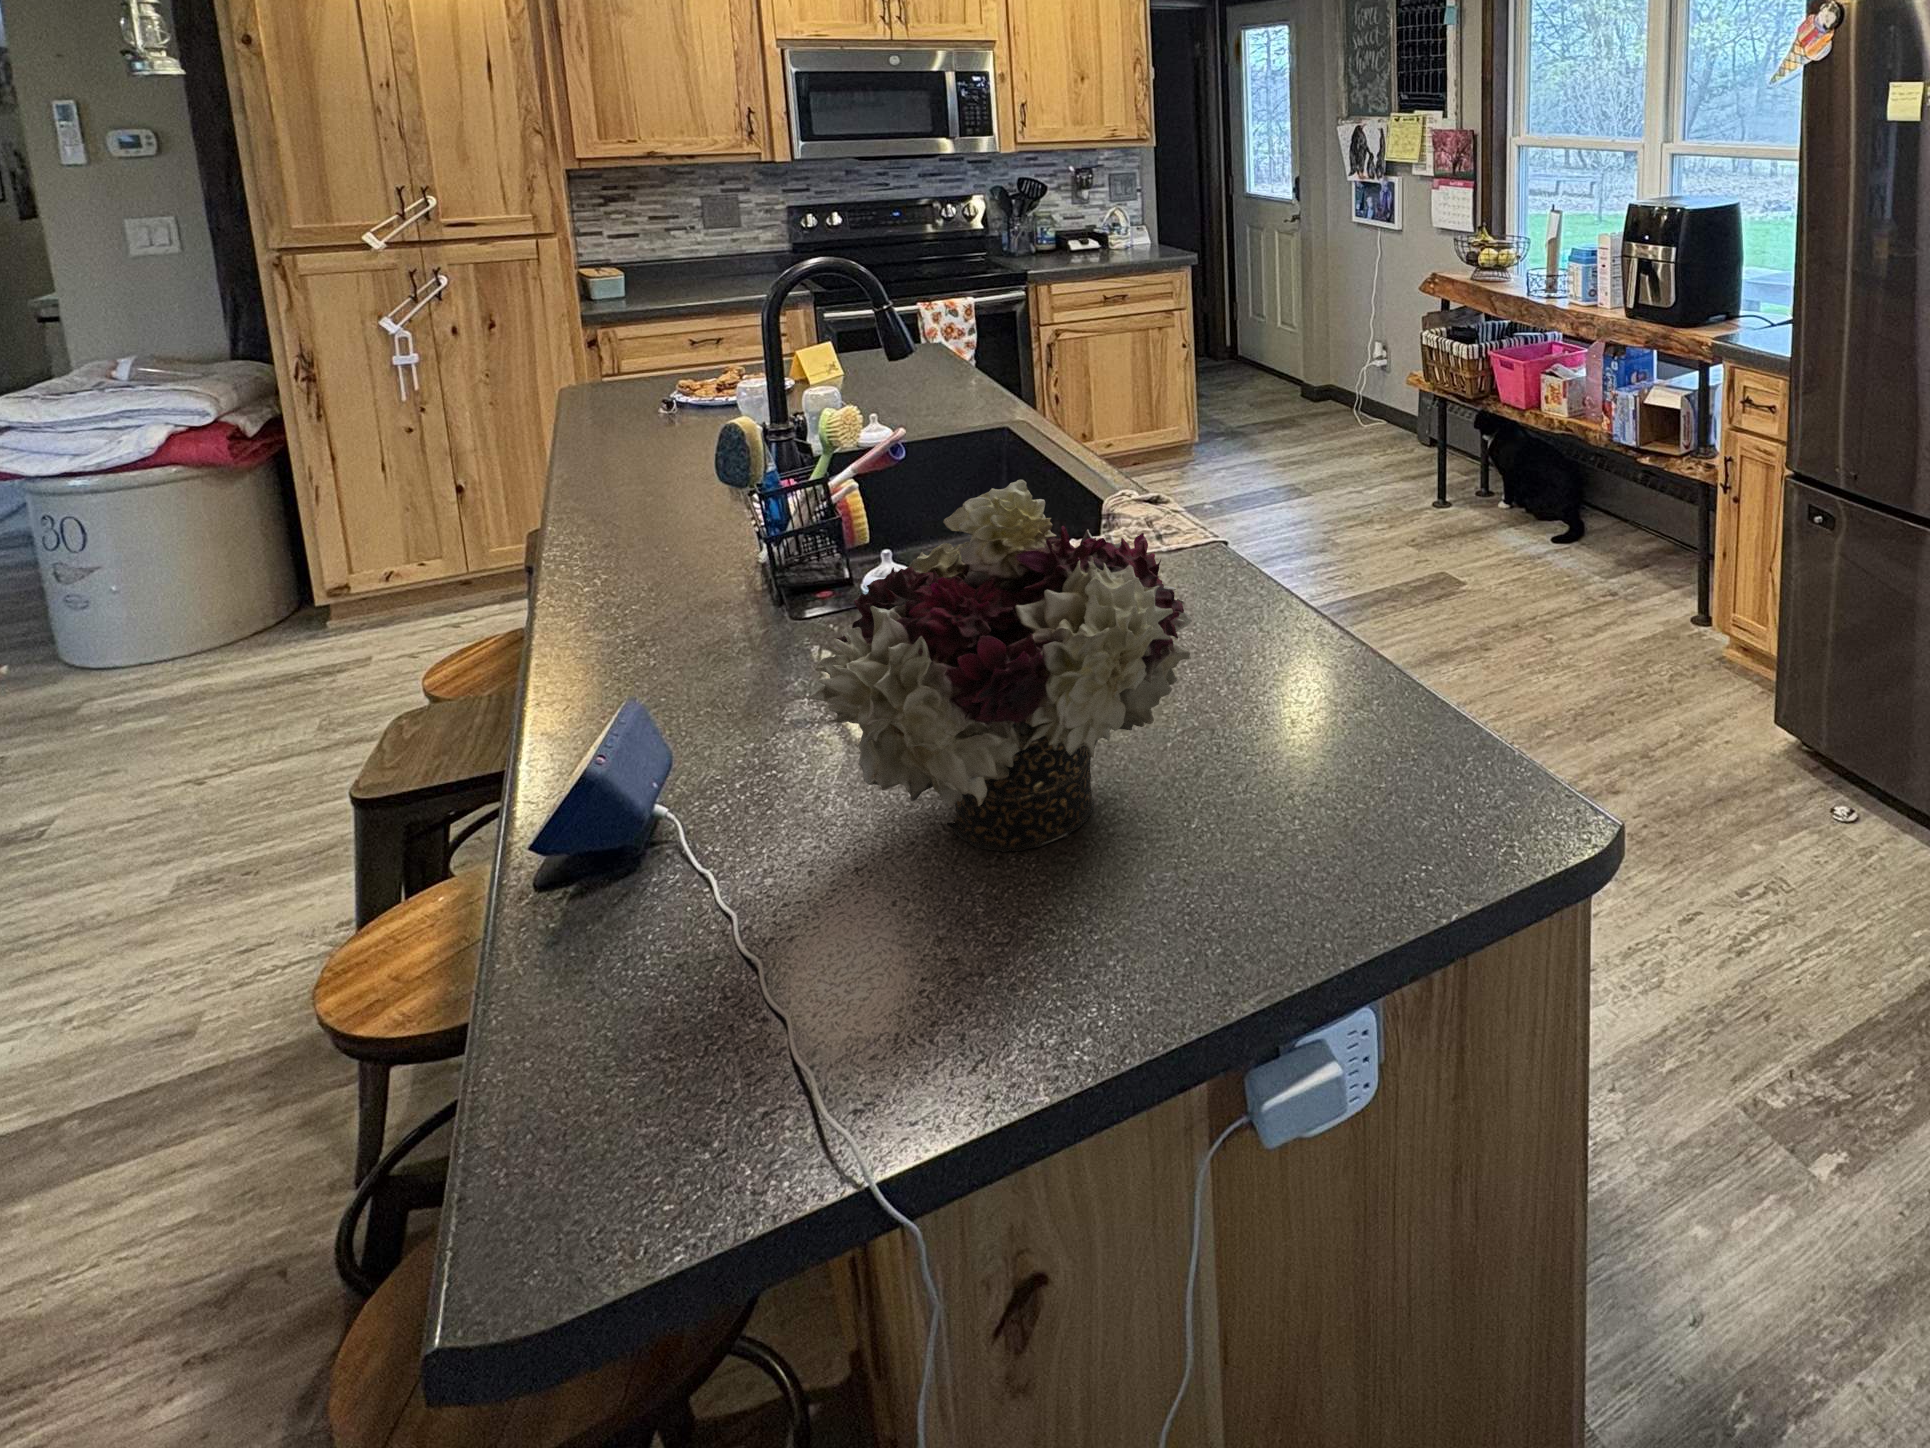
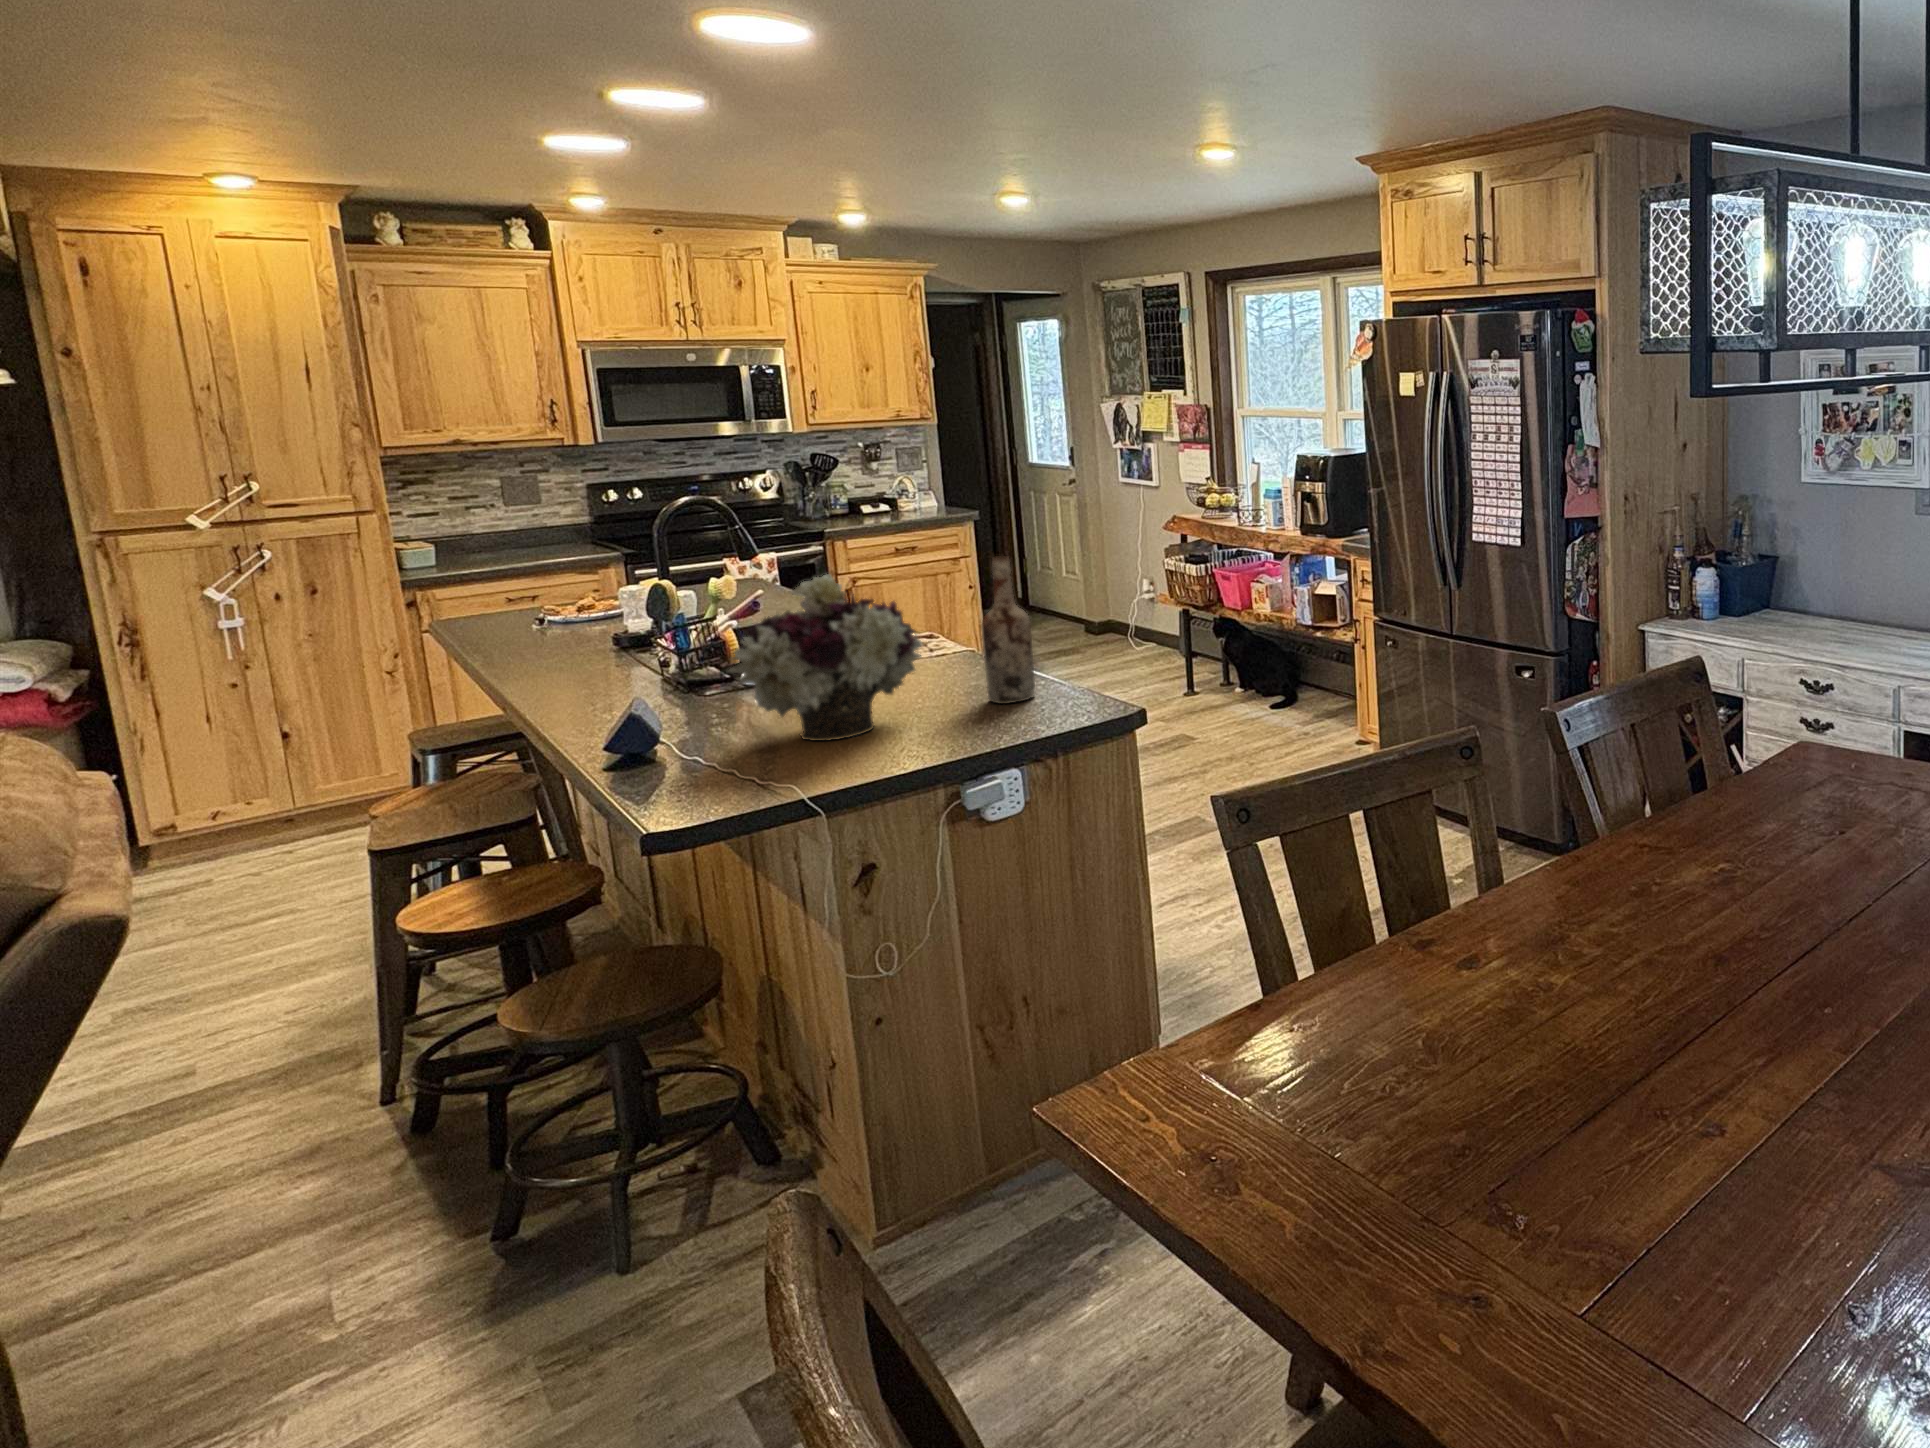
wine bottle: none [1301,439,1396,752] -> present [981,556,1035,704]

